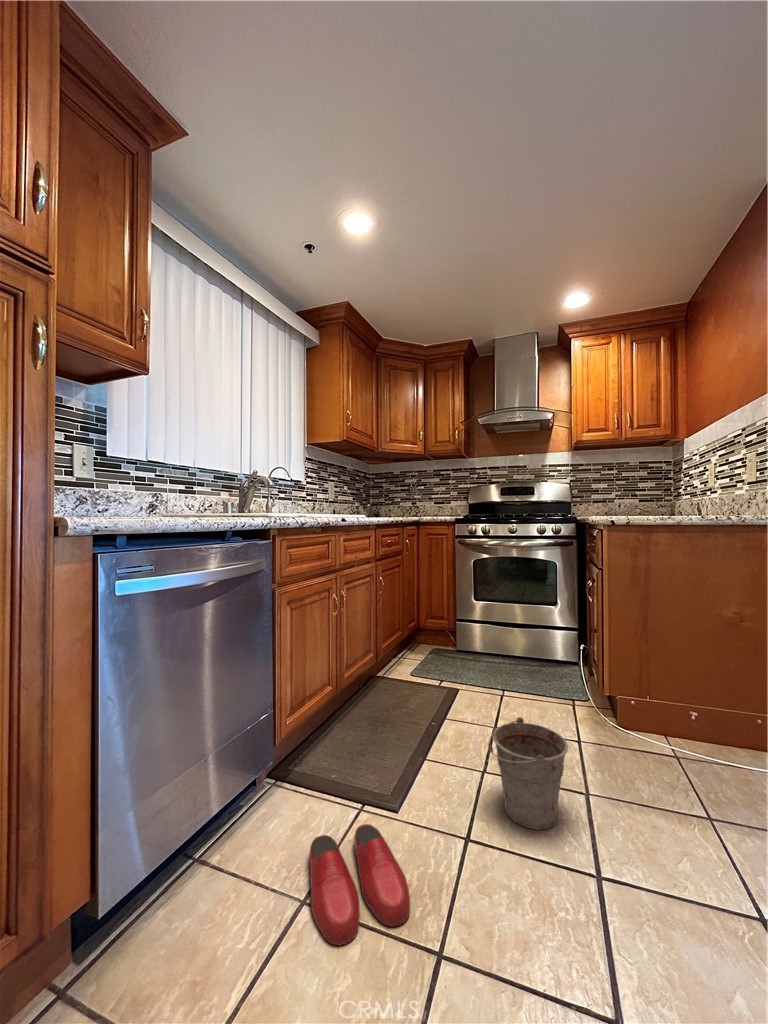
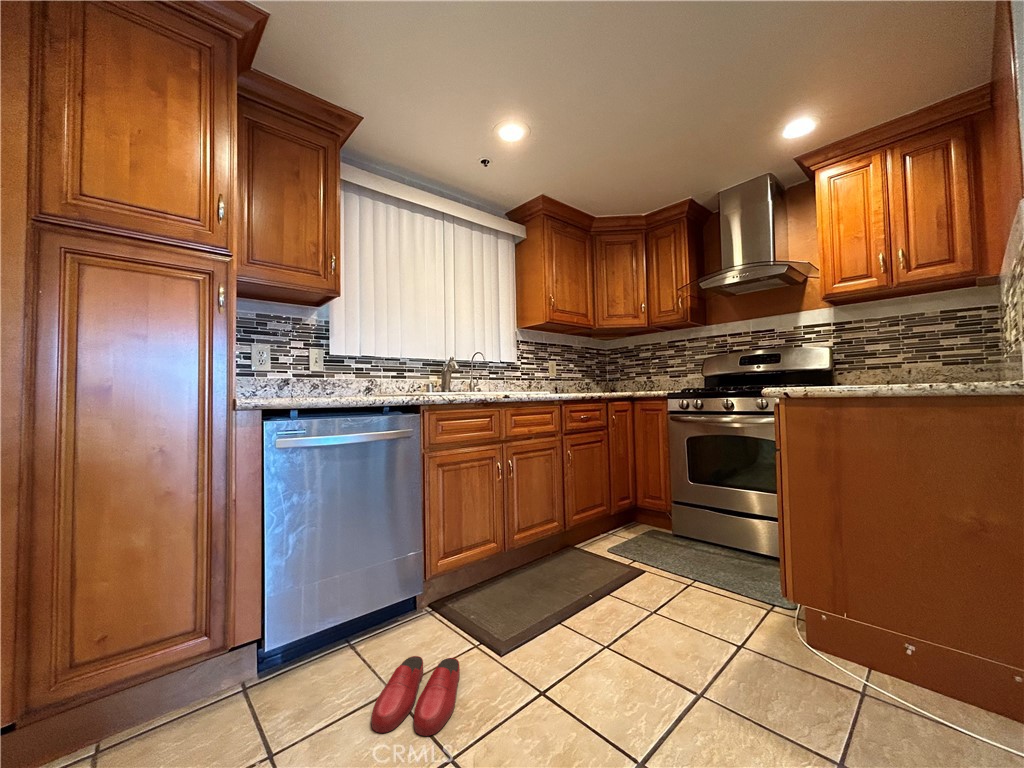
bucket: present [488,717,568,829] -> none [570,597,649,712]

